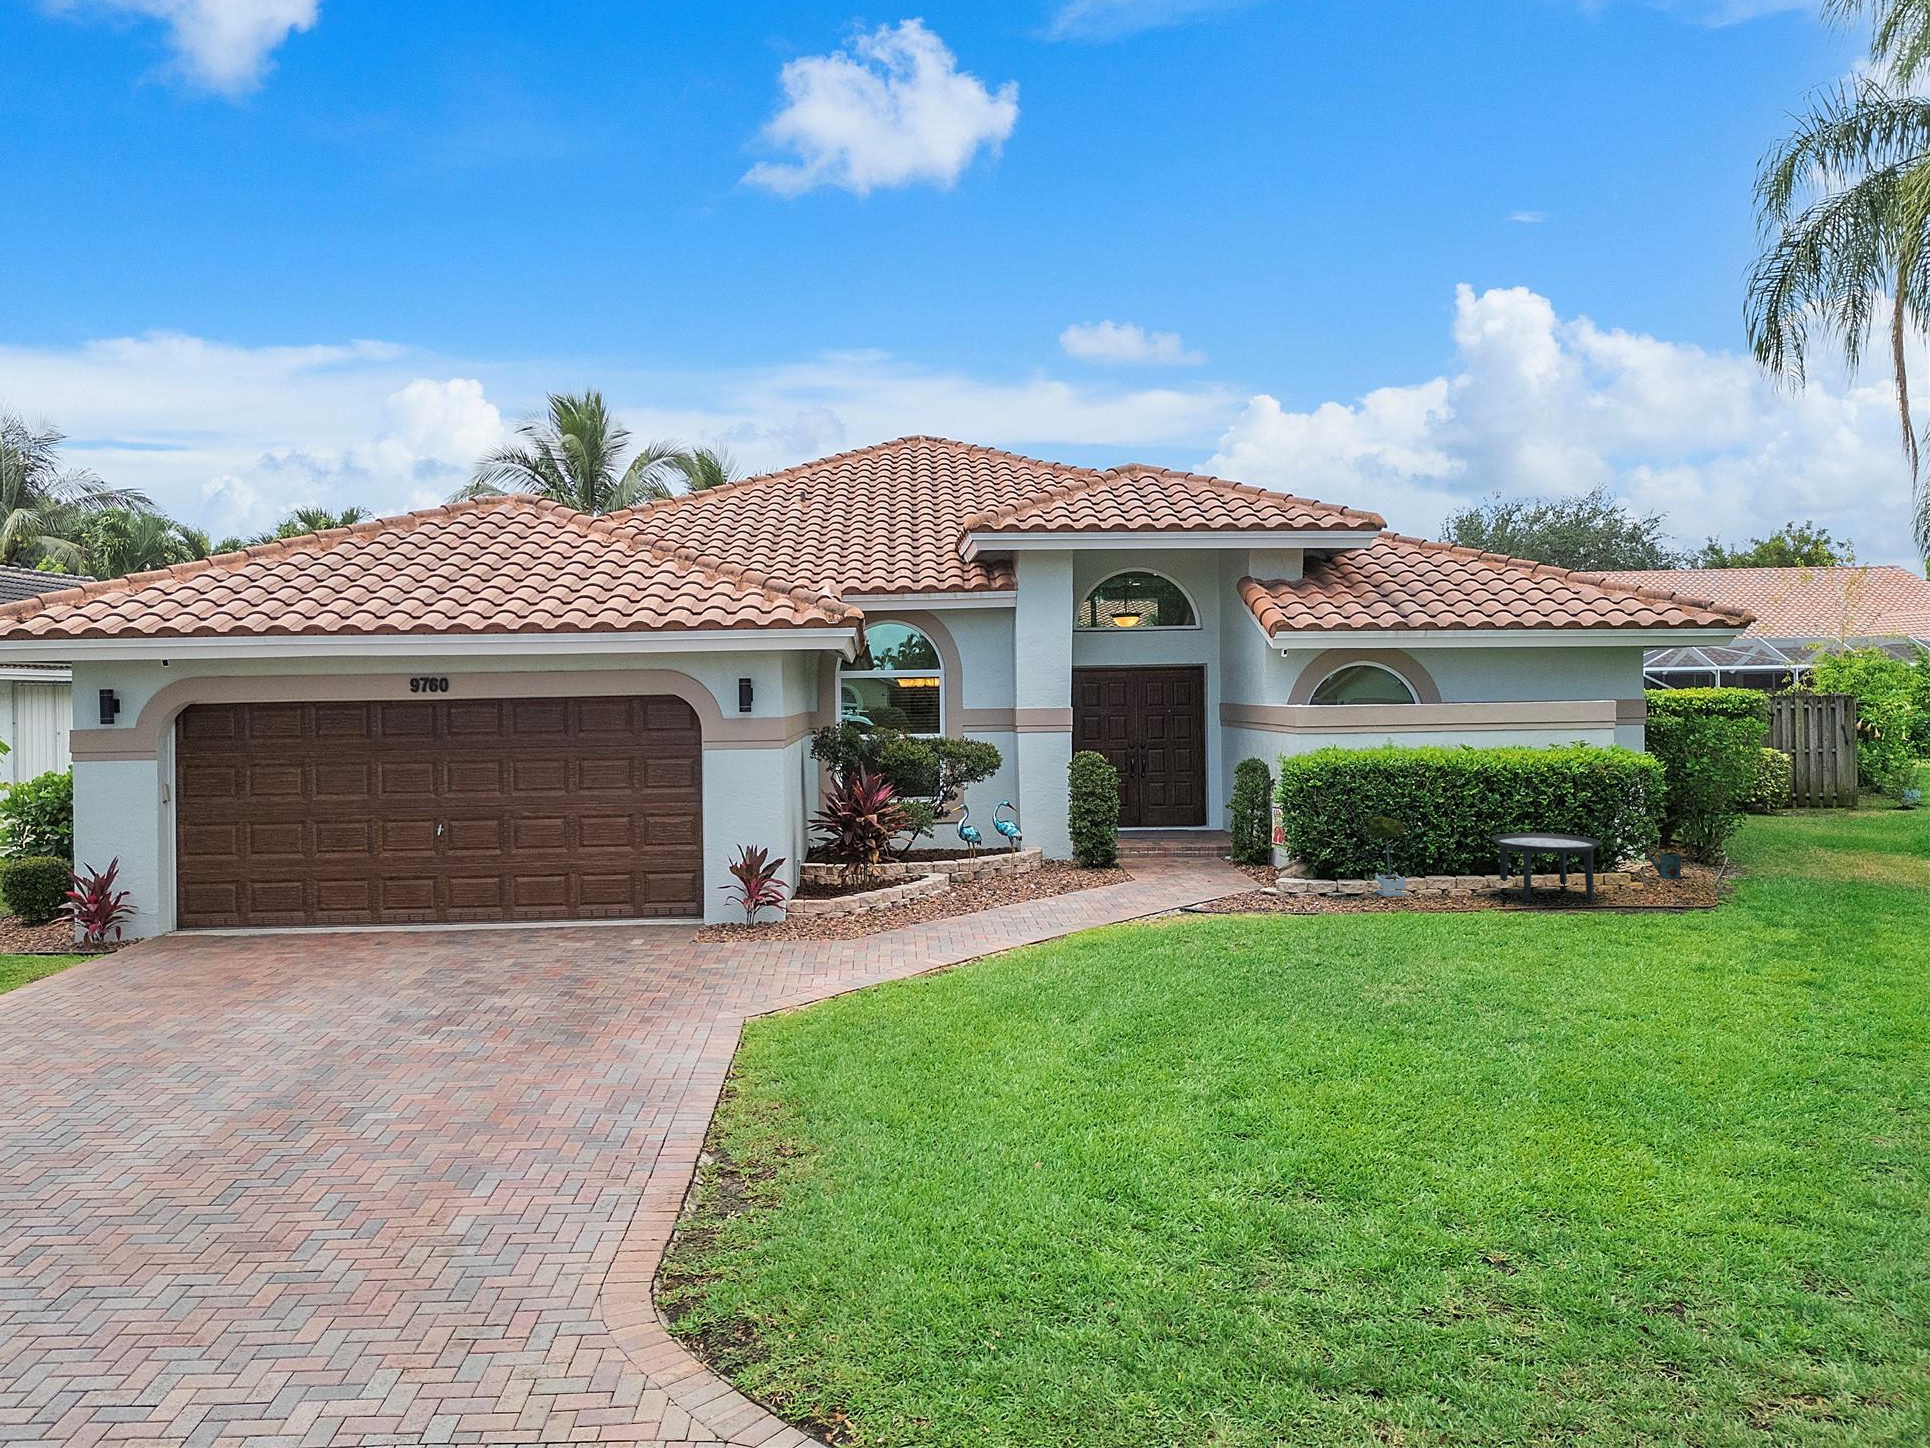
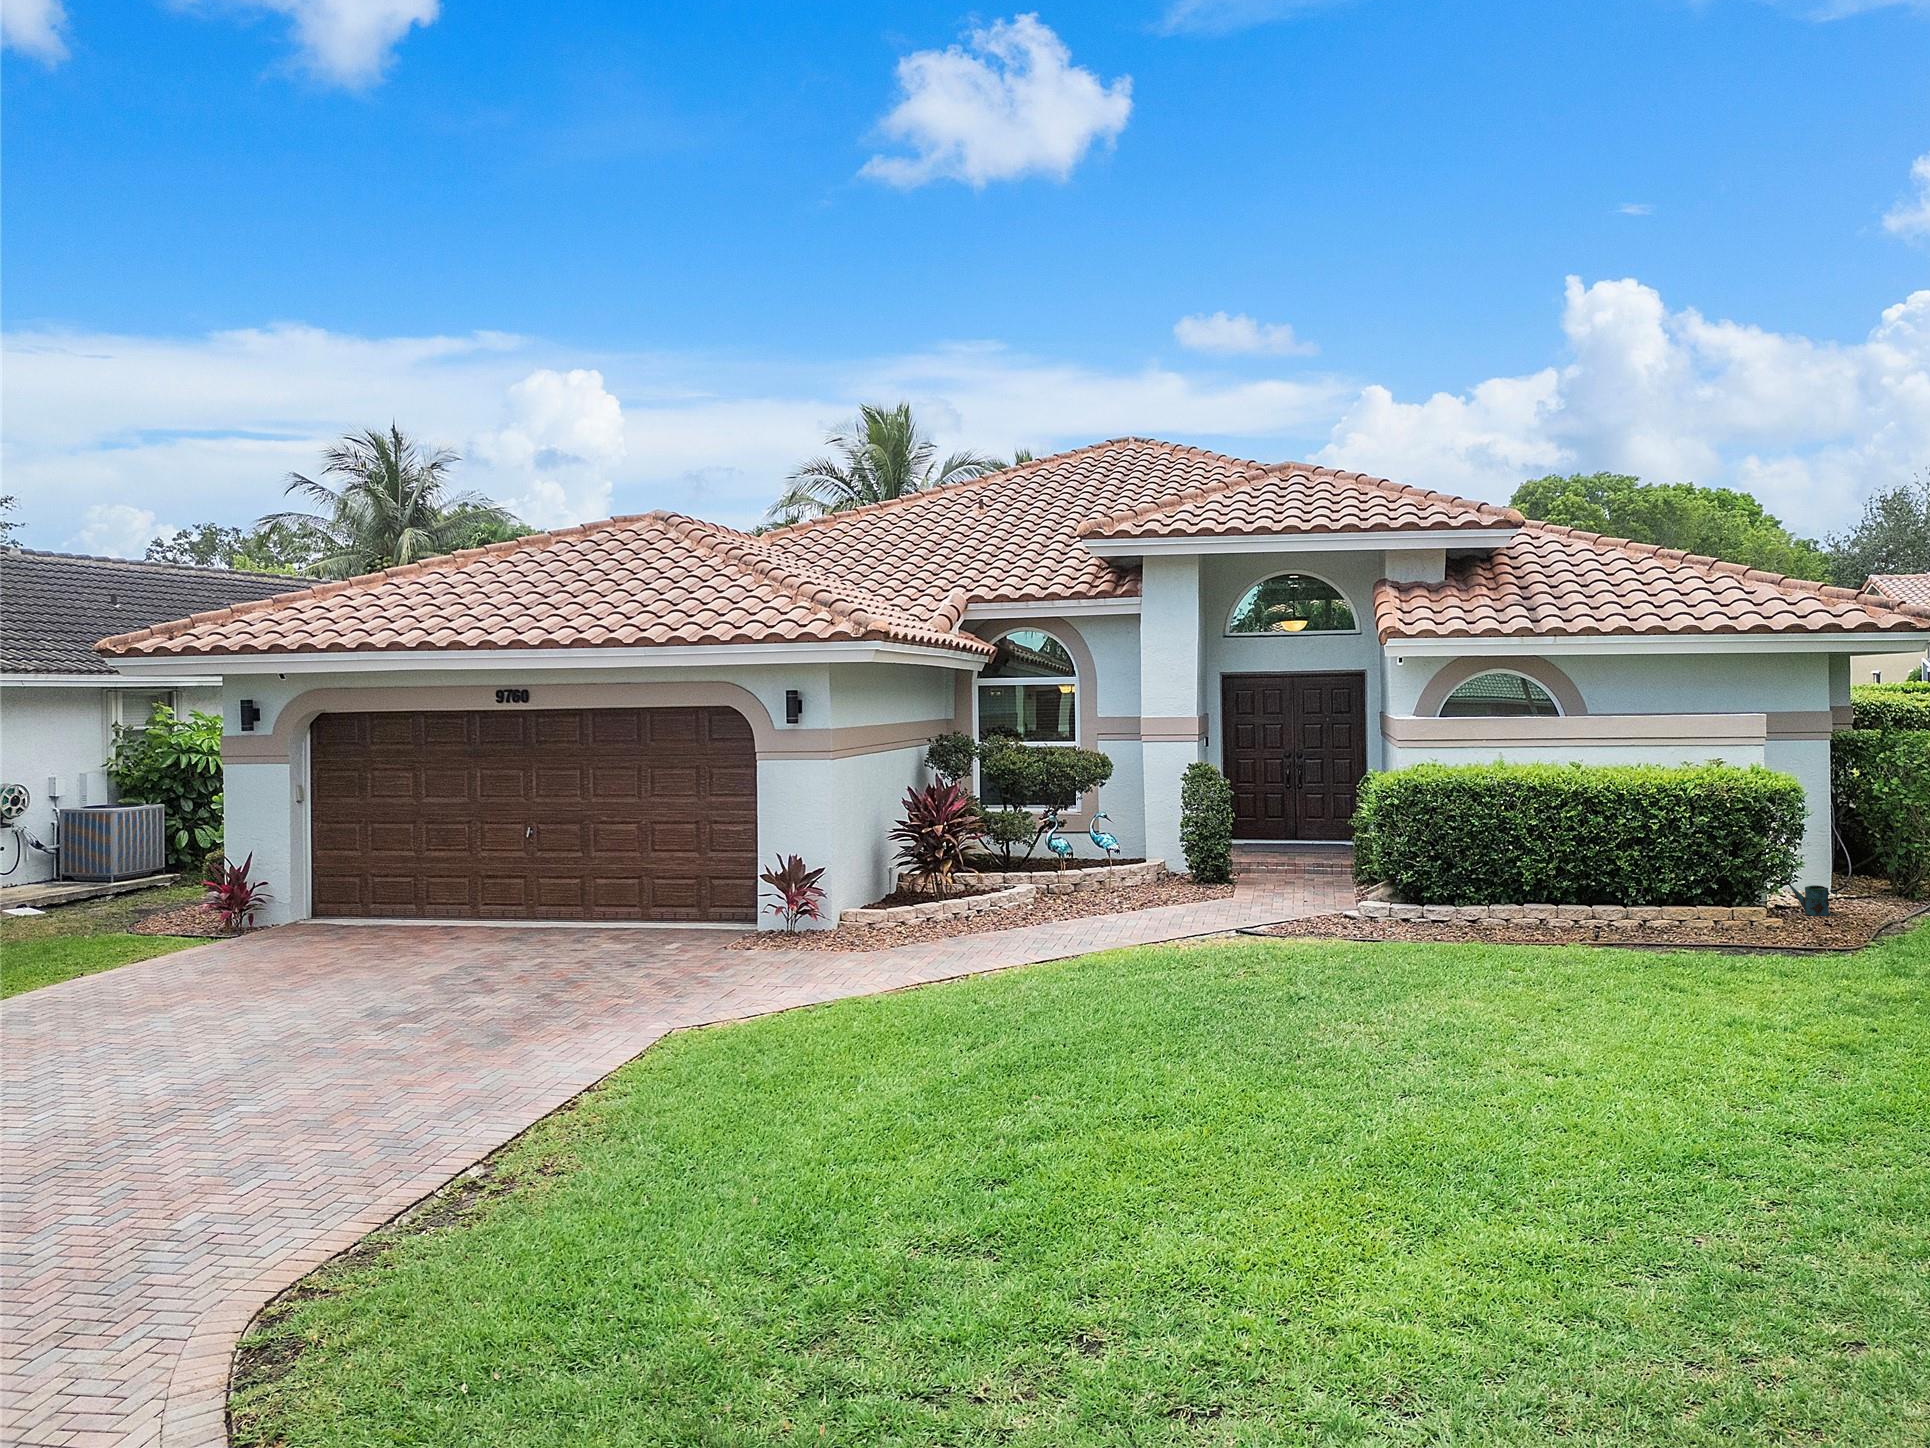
potted tree: present [1367,816,1406,896] -> none [1450,838,1490,925]
round table: present [1491,833,1601,902] -> none [1587,860,1706,938]

